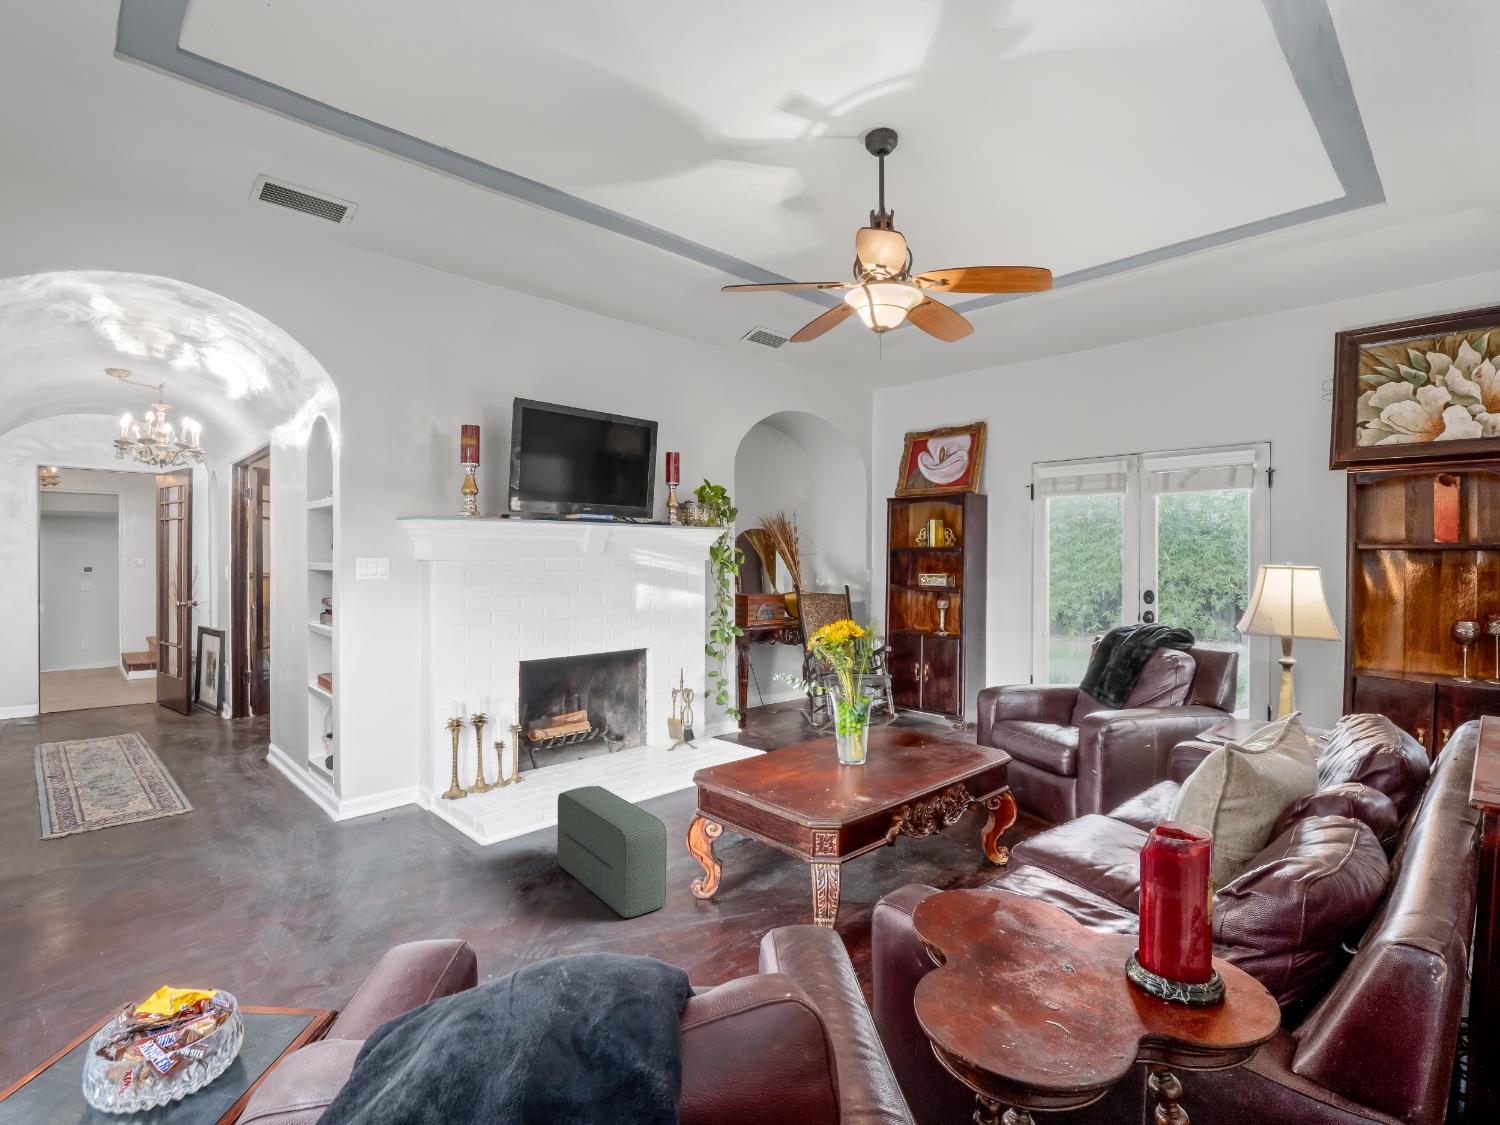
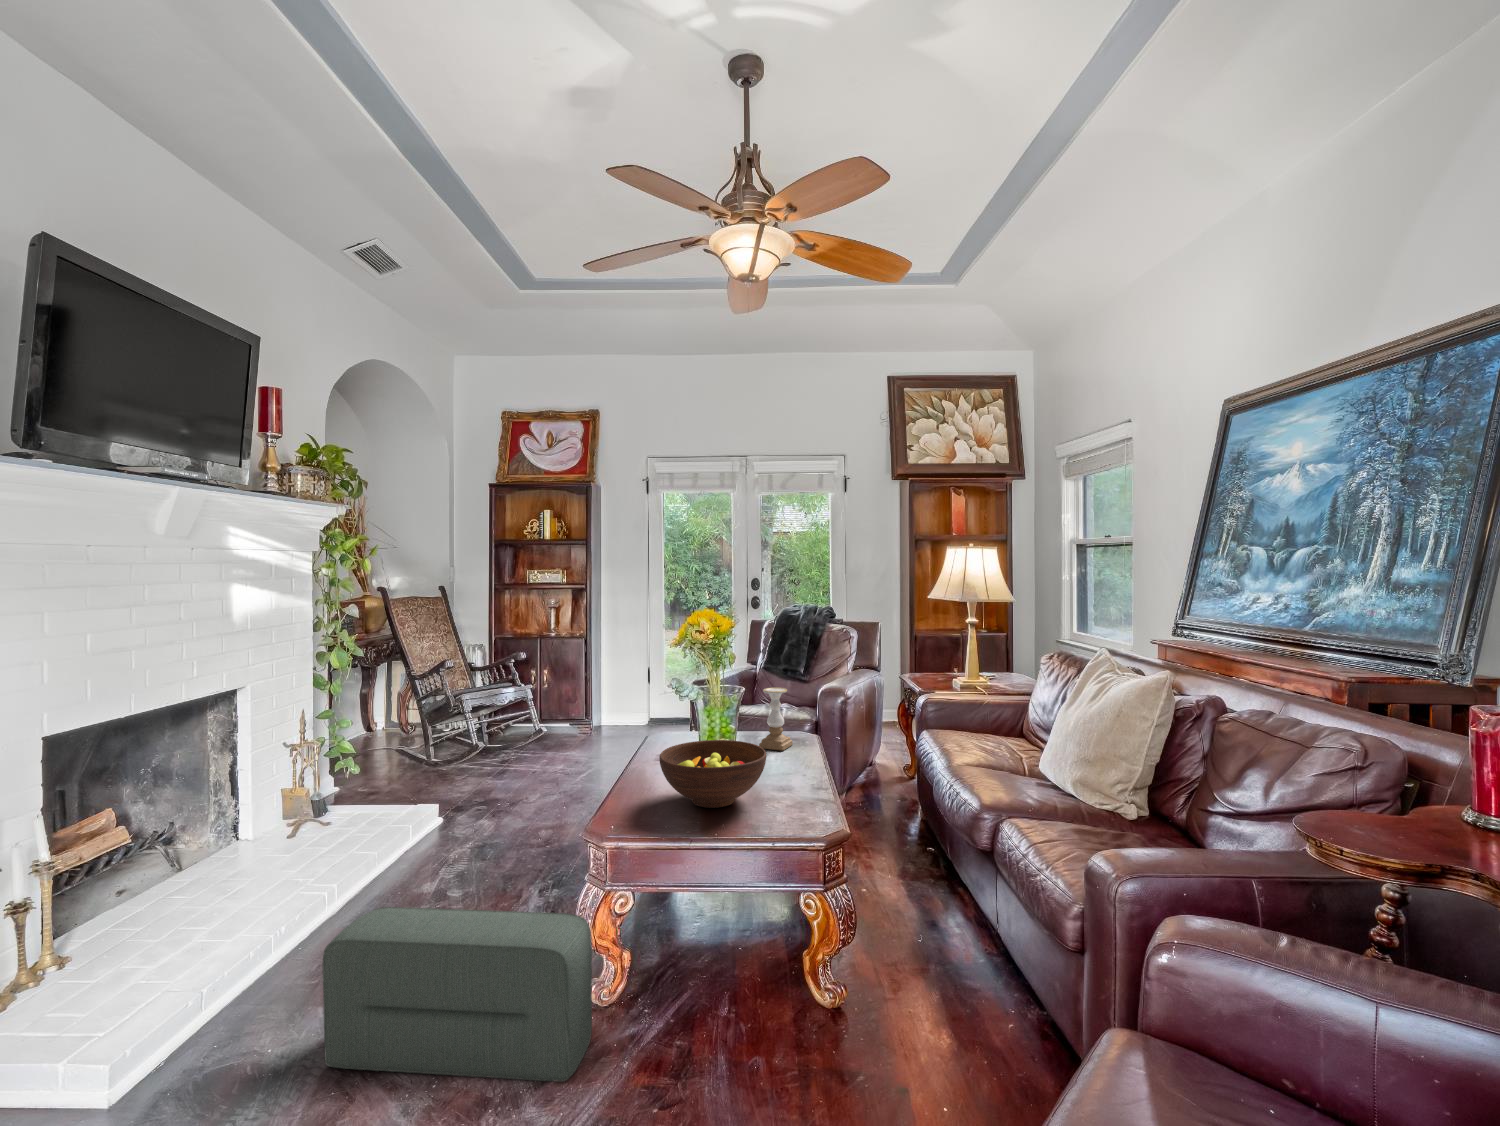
candle holder: none [933,702,968,763] -> present [759,688,793,750]
fruit bowl: none [766,730,854,785] -> present [659,740,766,808]

